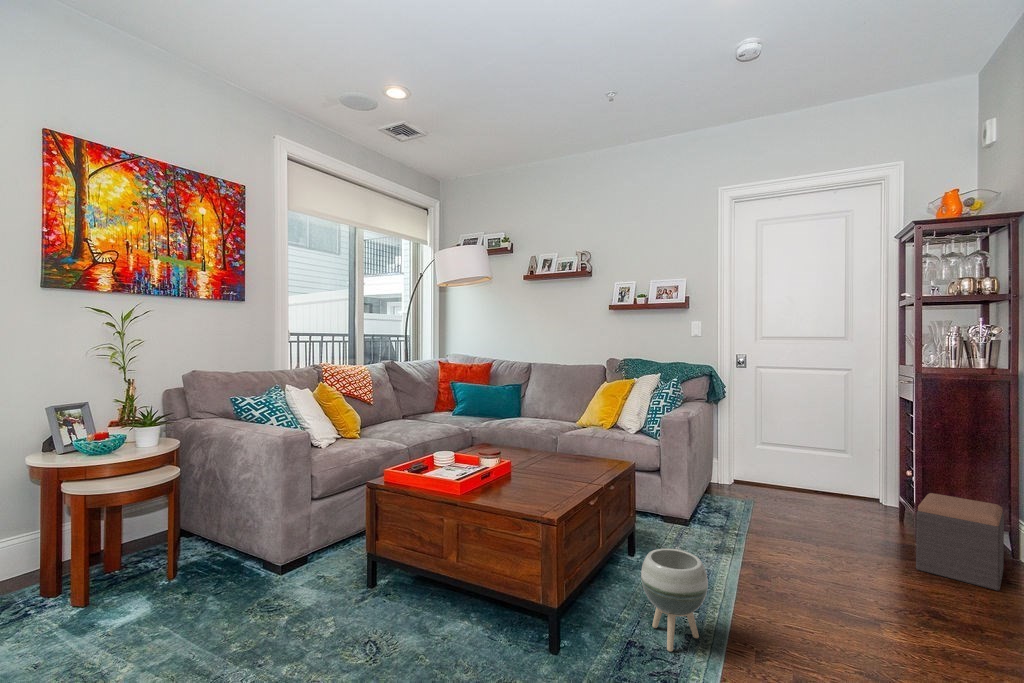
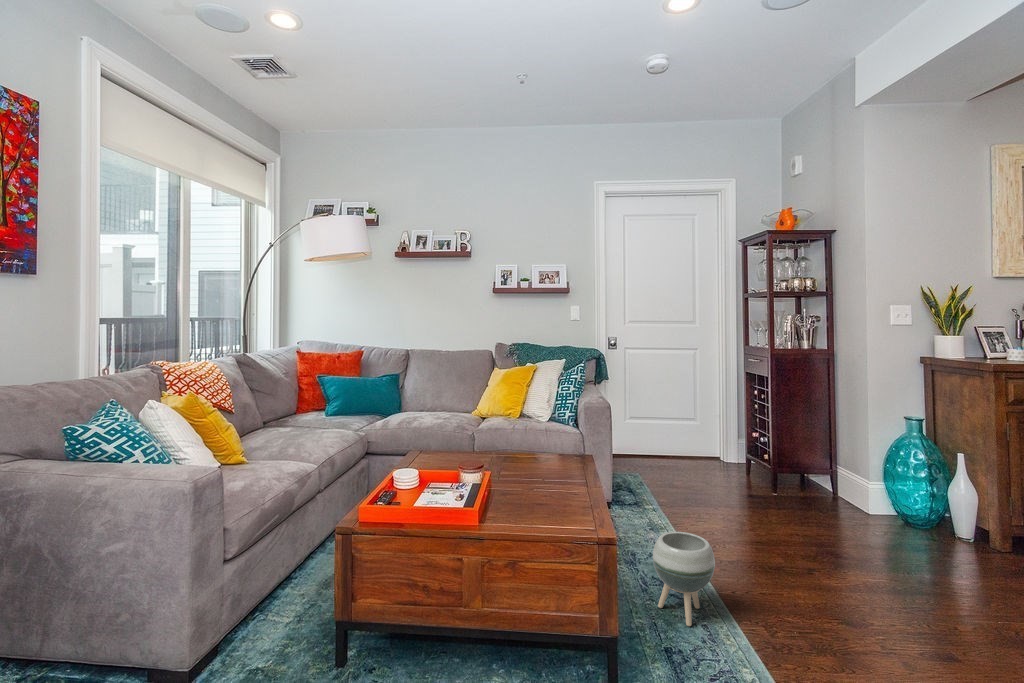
footstool: present [916,493,1004,591] -> none [779,451,842,520]

